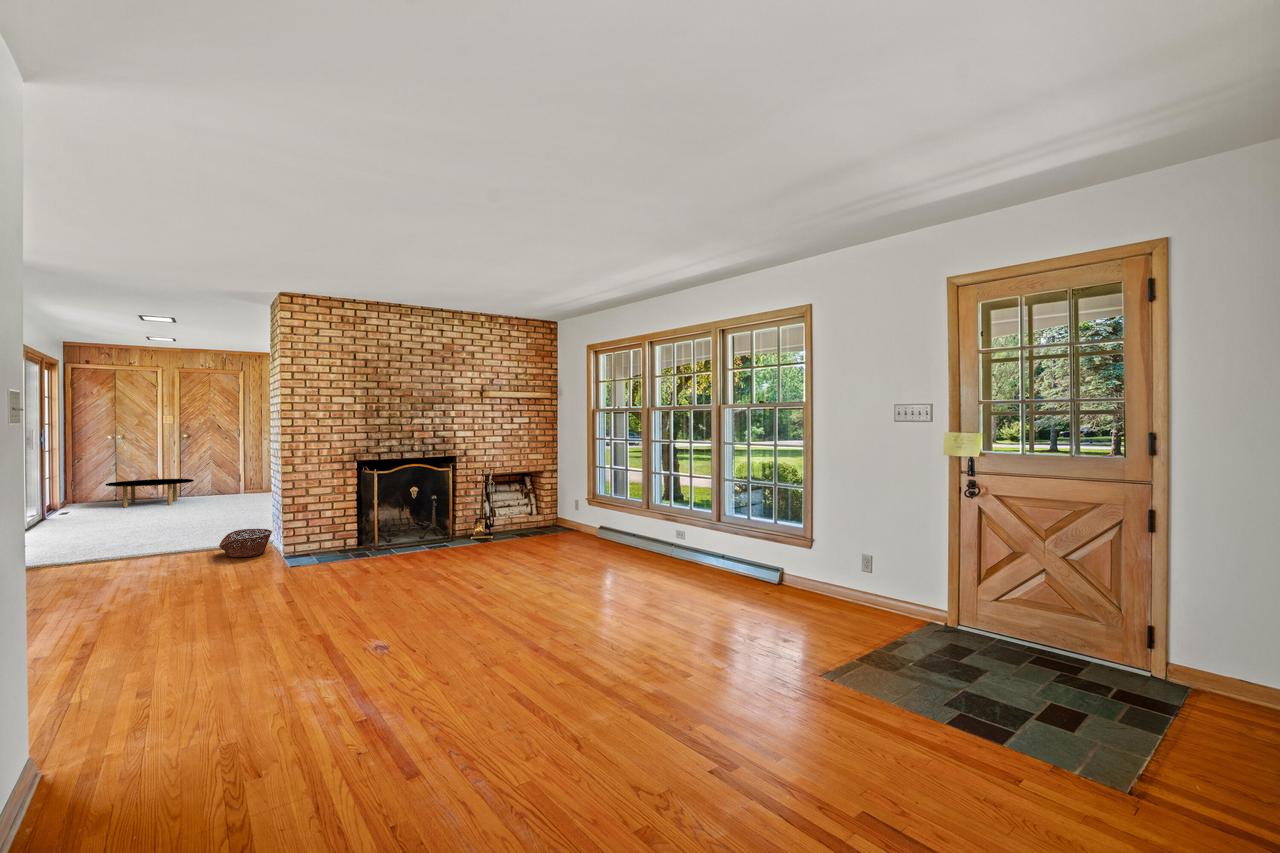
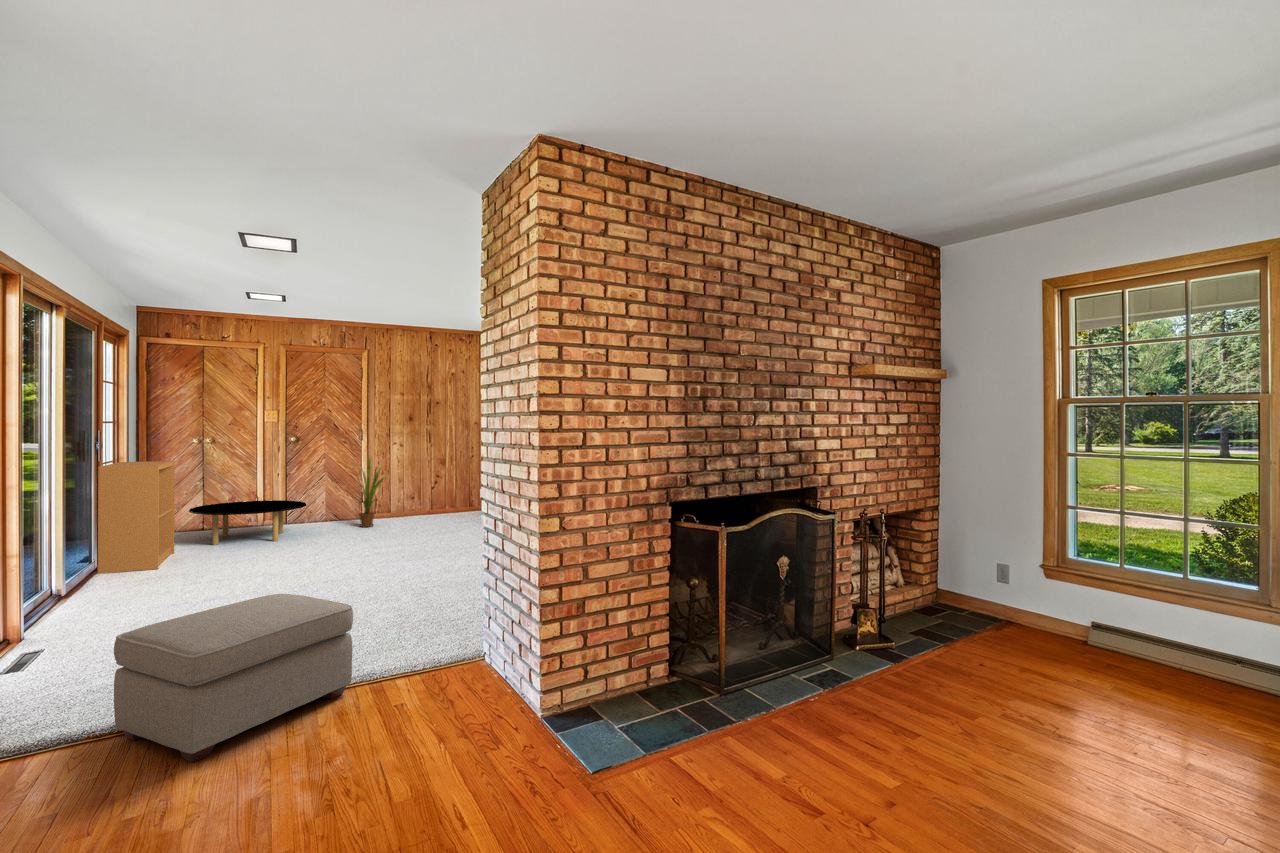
house plant: none [224,446,257,497] -> present [359,456,386,527]
bookshelf: none [43,450,95,521] -> present [97,461,175,574]
ottoman: none [73,509,194,569] -> present [114,594,353,762]
basket: present [219,529,272,558] -> none [407,637,510,720]

